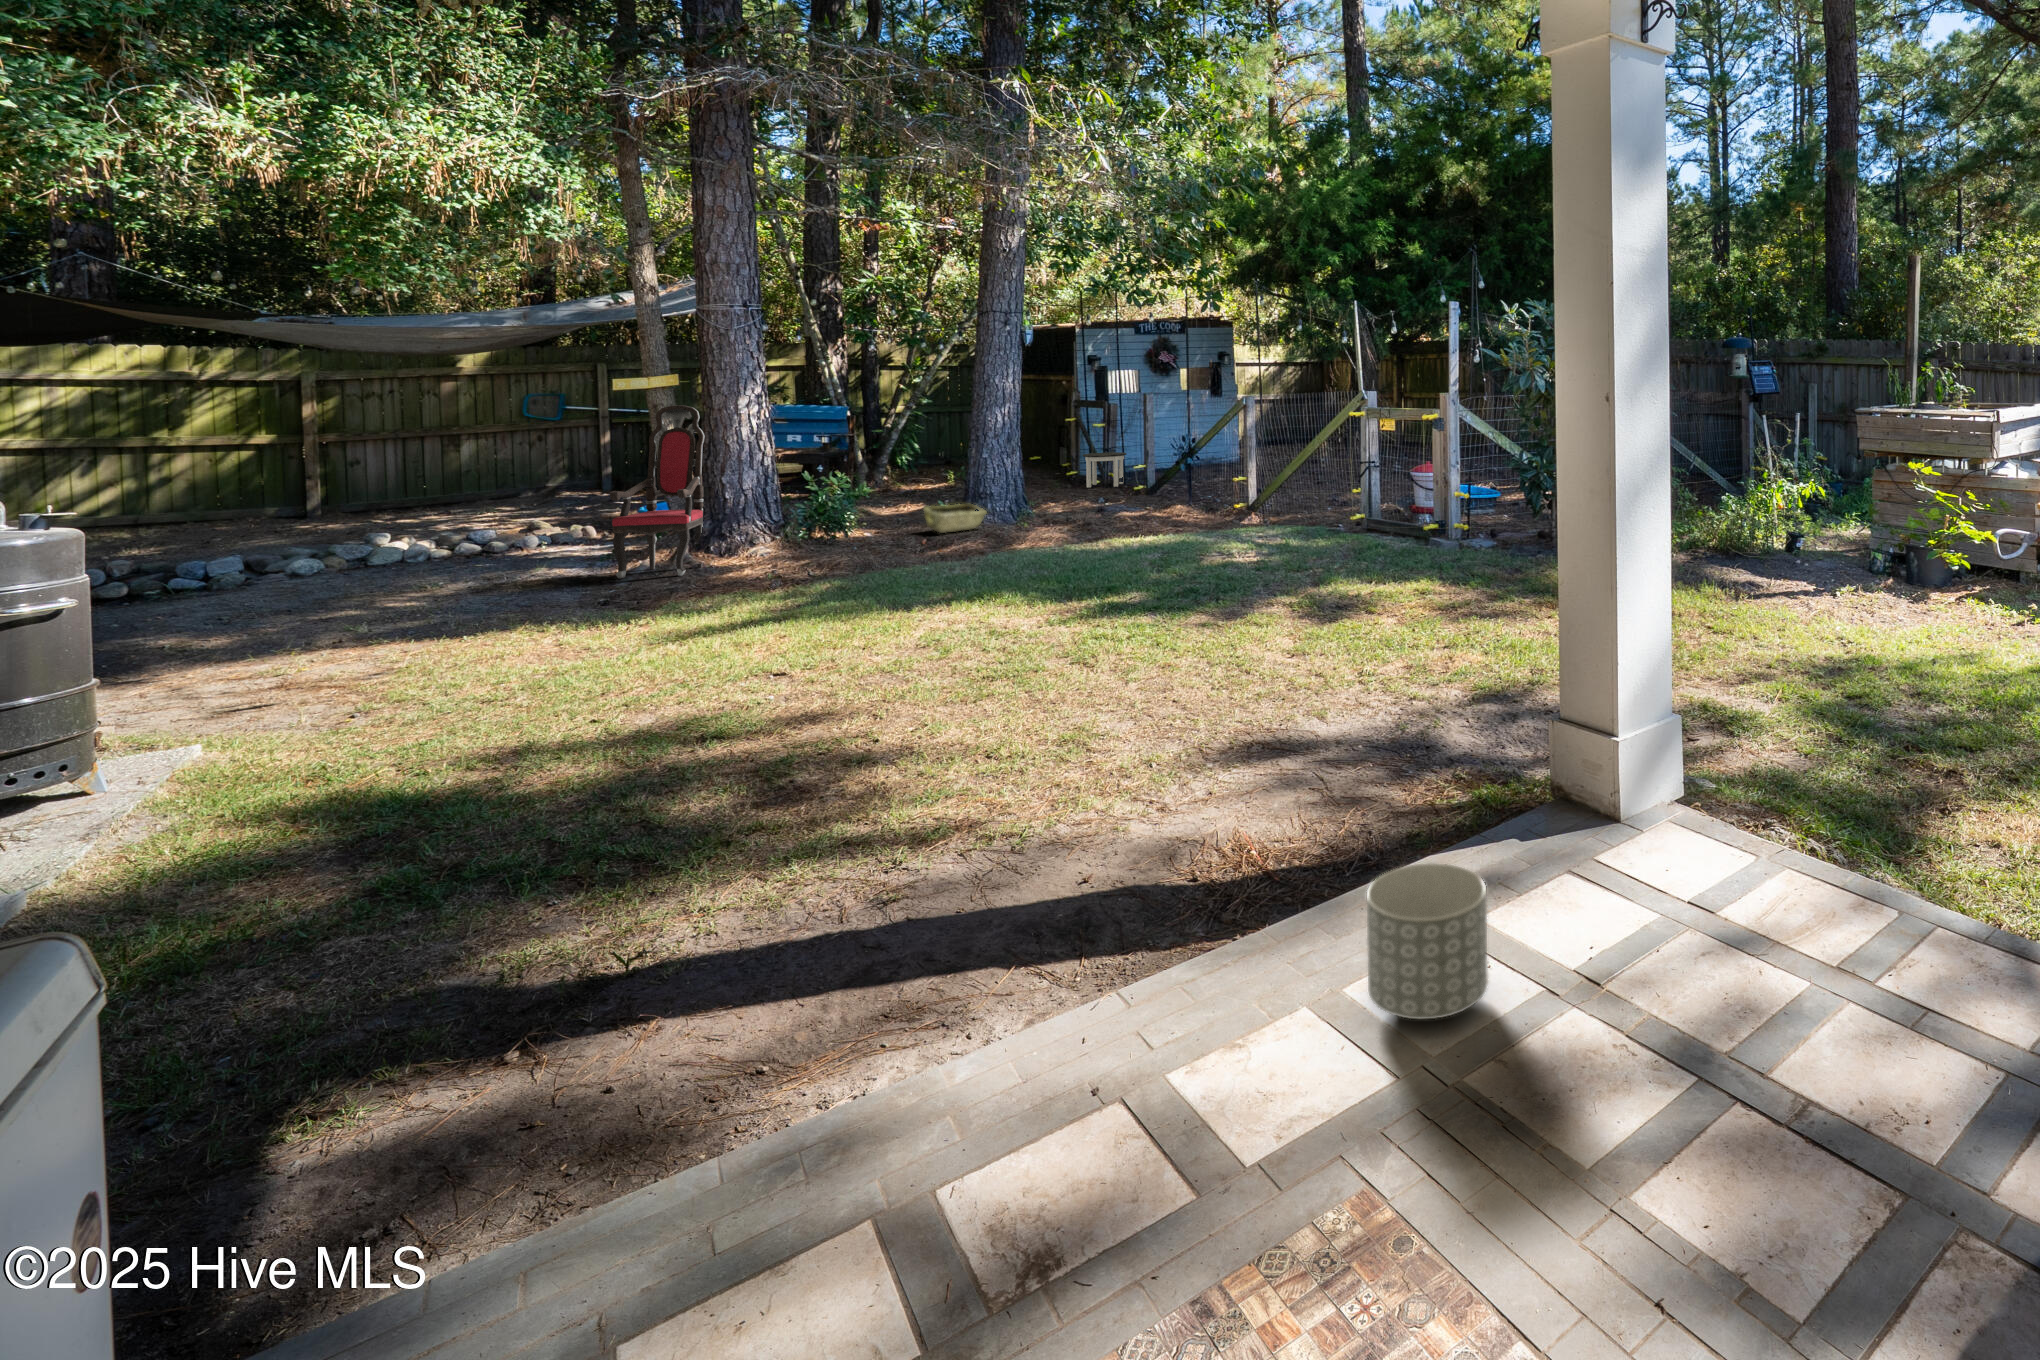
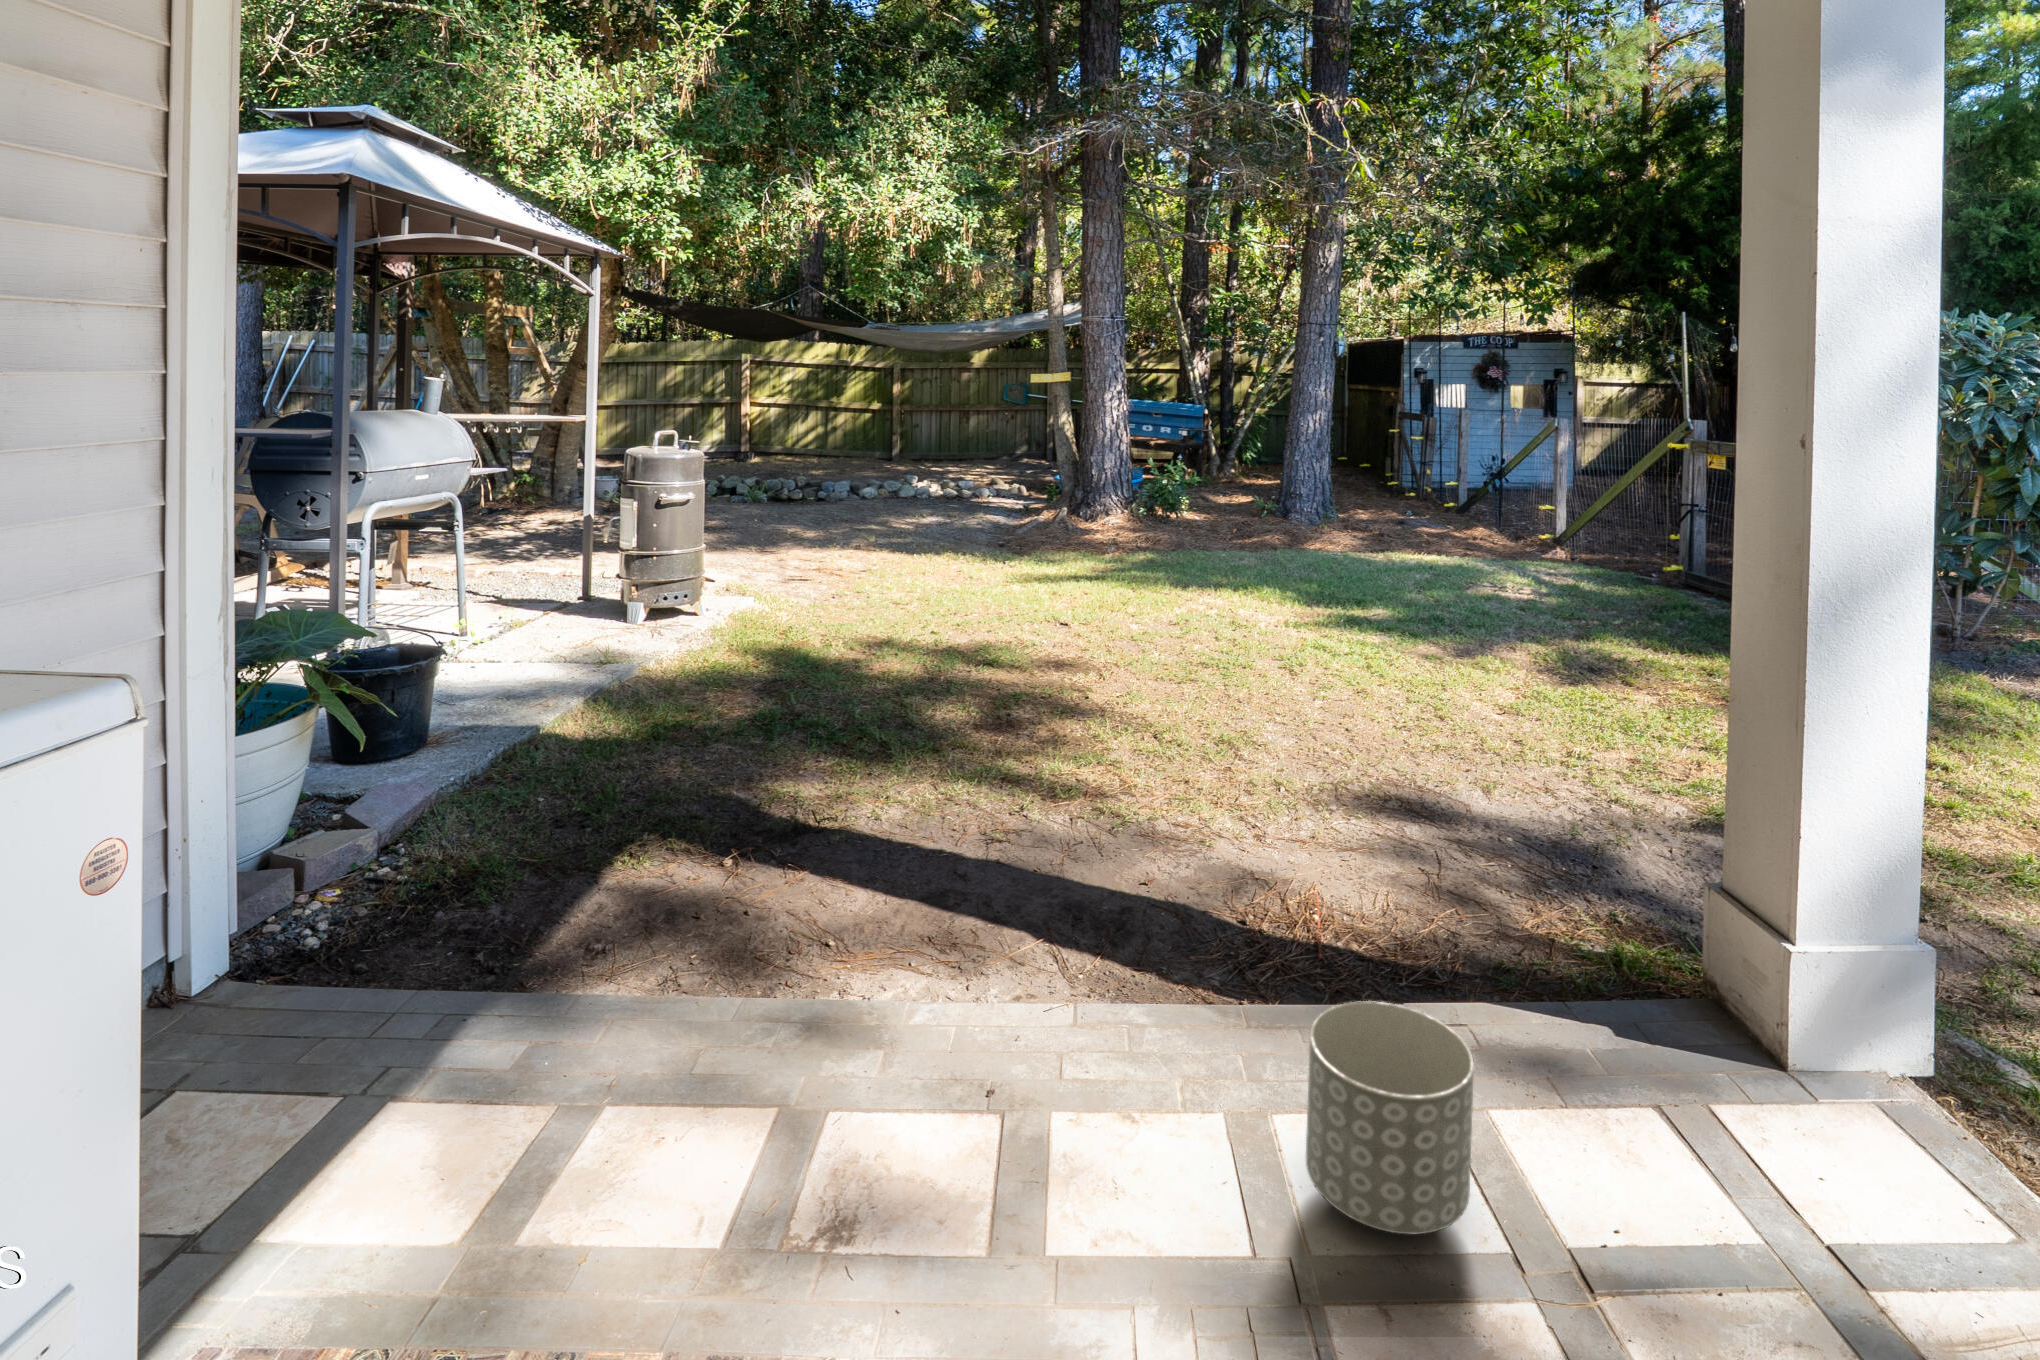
armchair: present [610,405,705,579] -> none [1016,393,1081,531]
round table: present [1083,452,1127,488] -> none [1409,469,1453,505]
woven basket: present [924,504,986,533] -> none [1244,500,1298,527]

